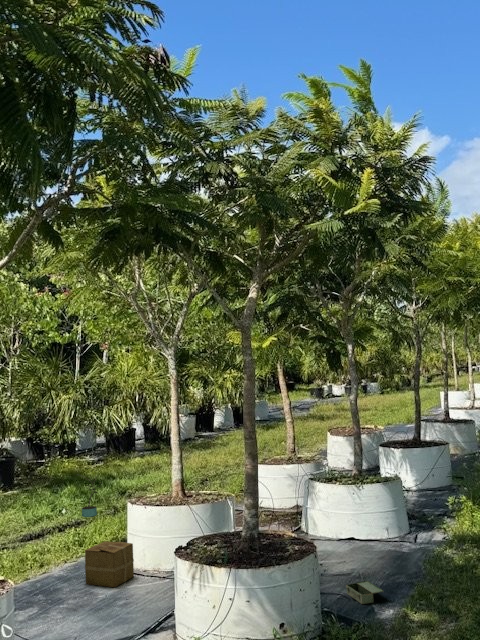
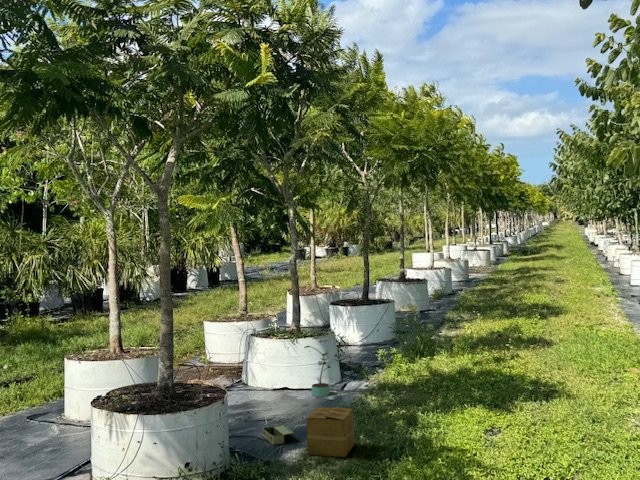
potted plant: present [76,468,102,517] -> present [304,337,338,396]
cardboard box: present [85,541,134,587] -> present [307,407,354,457]

